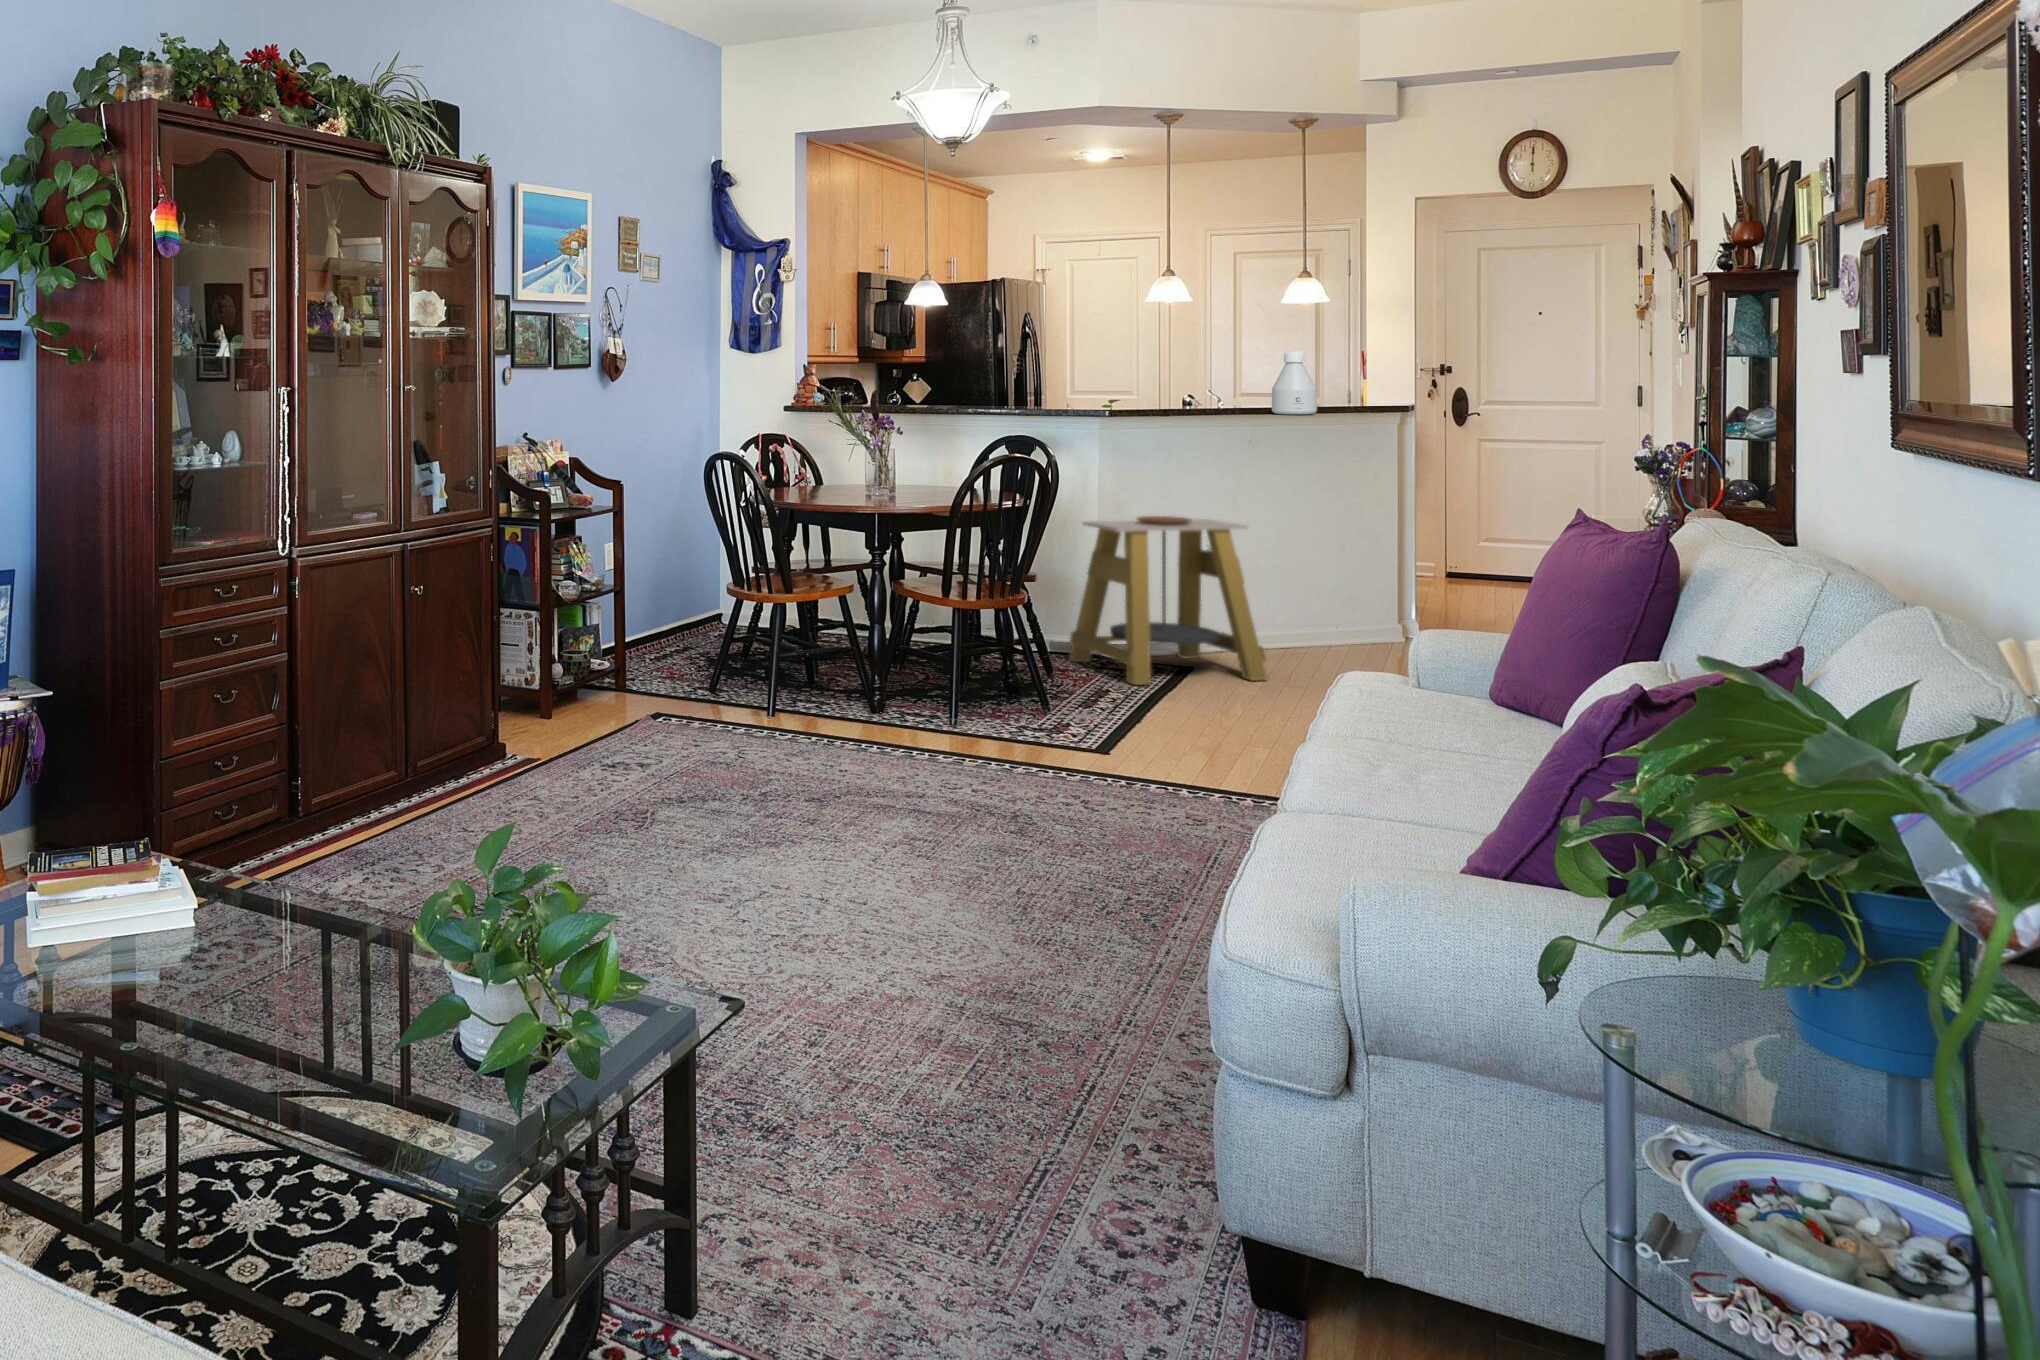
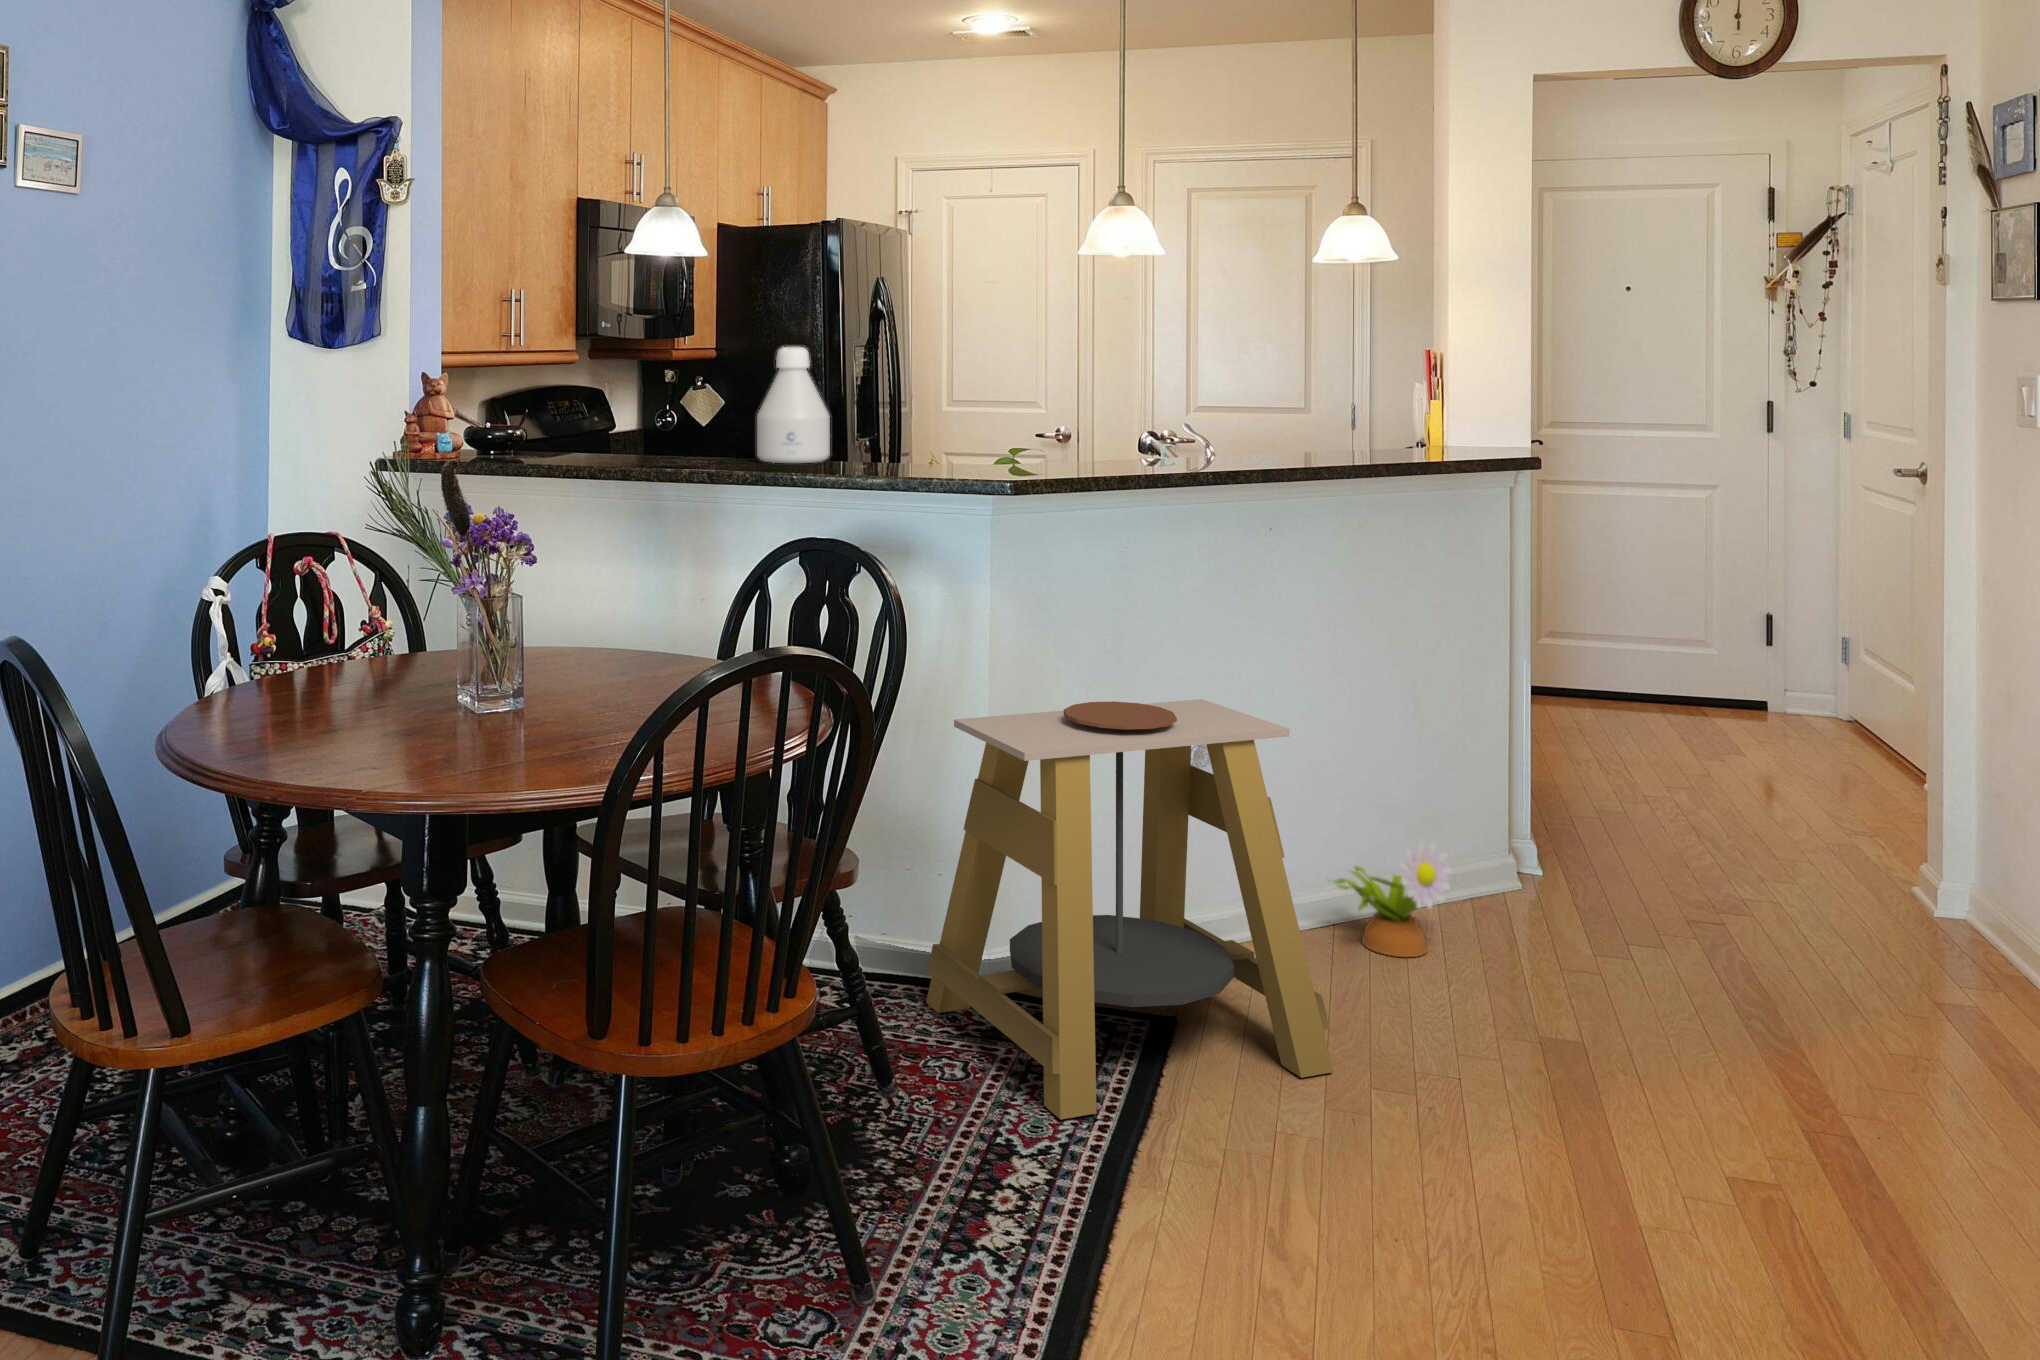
bottle: present [1272,351,1317,415] -> present [757,346,830,463]
decorative plant: none [1282,596,1350,656] -> present [1333,841,1452,957]

